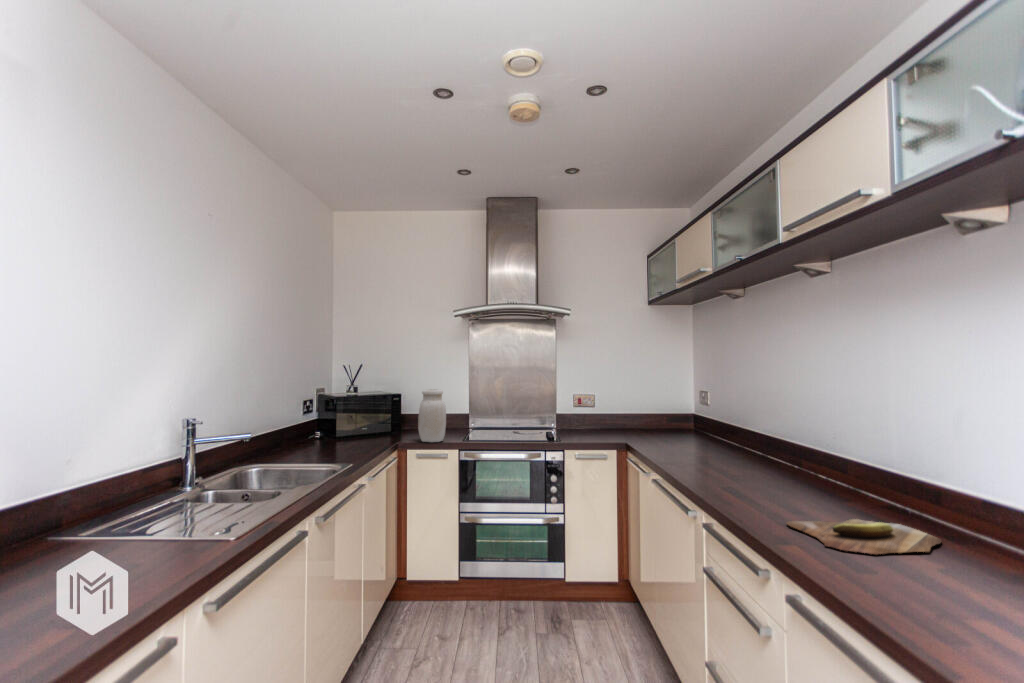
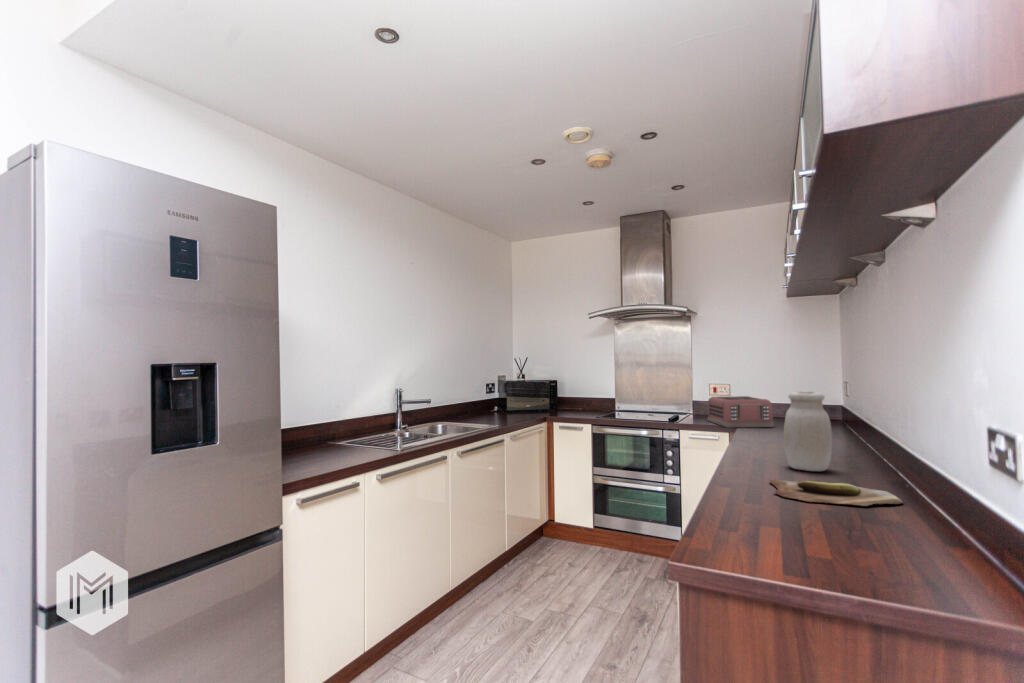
jar: present [418,389,446,442] -> present [784,392,832,471]
toaster: none [582,408,654,445] -> present [708,396,774,427]

